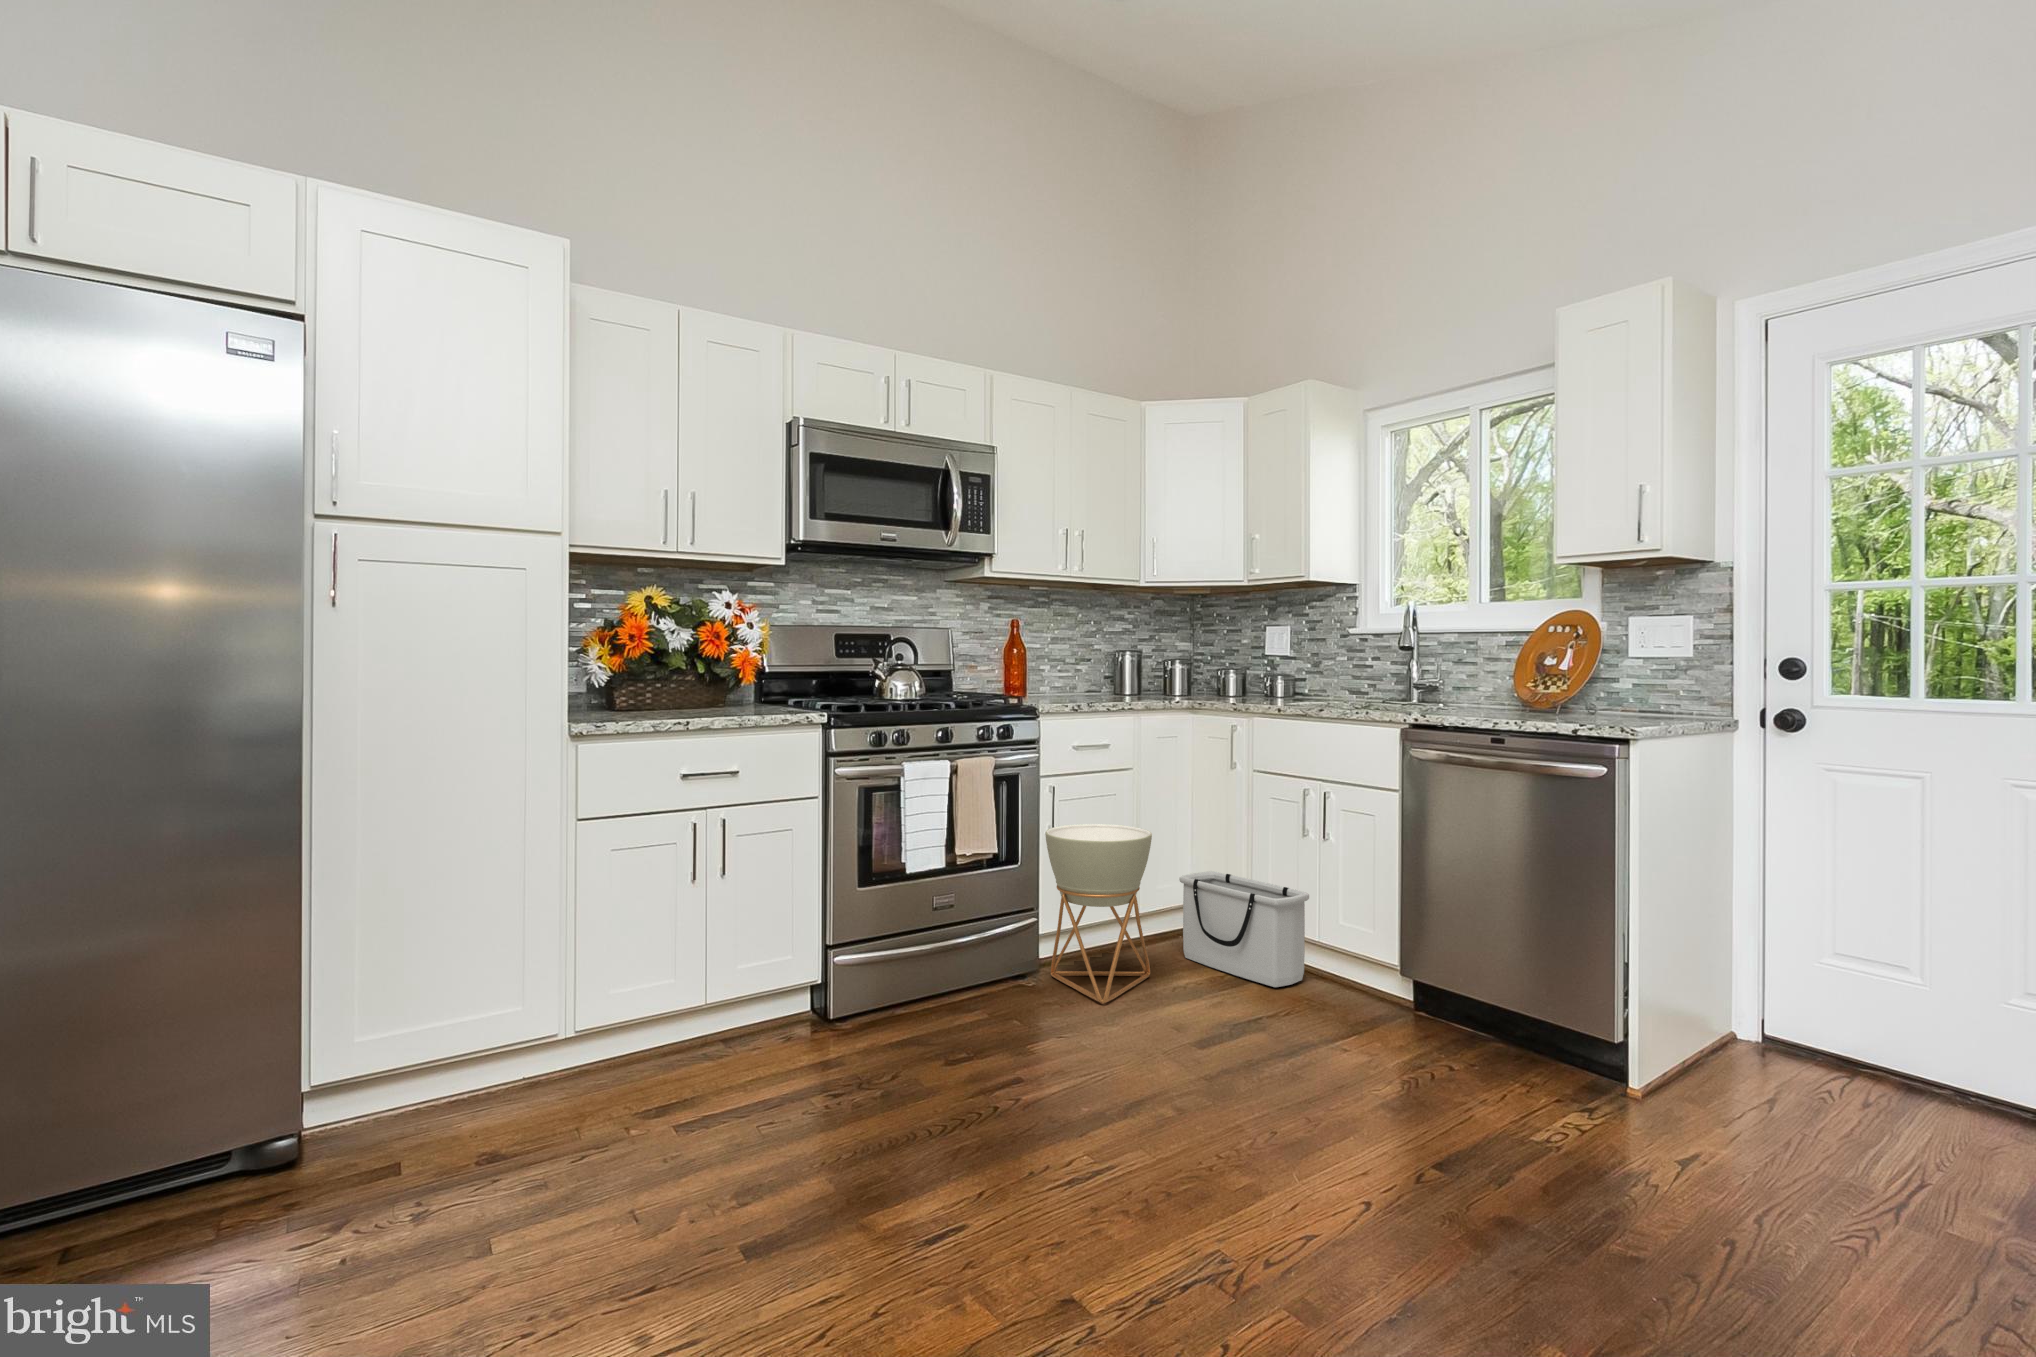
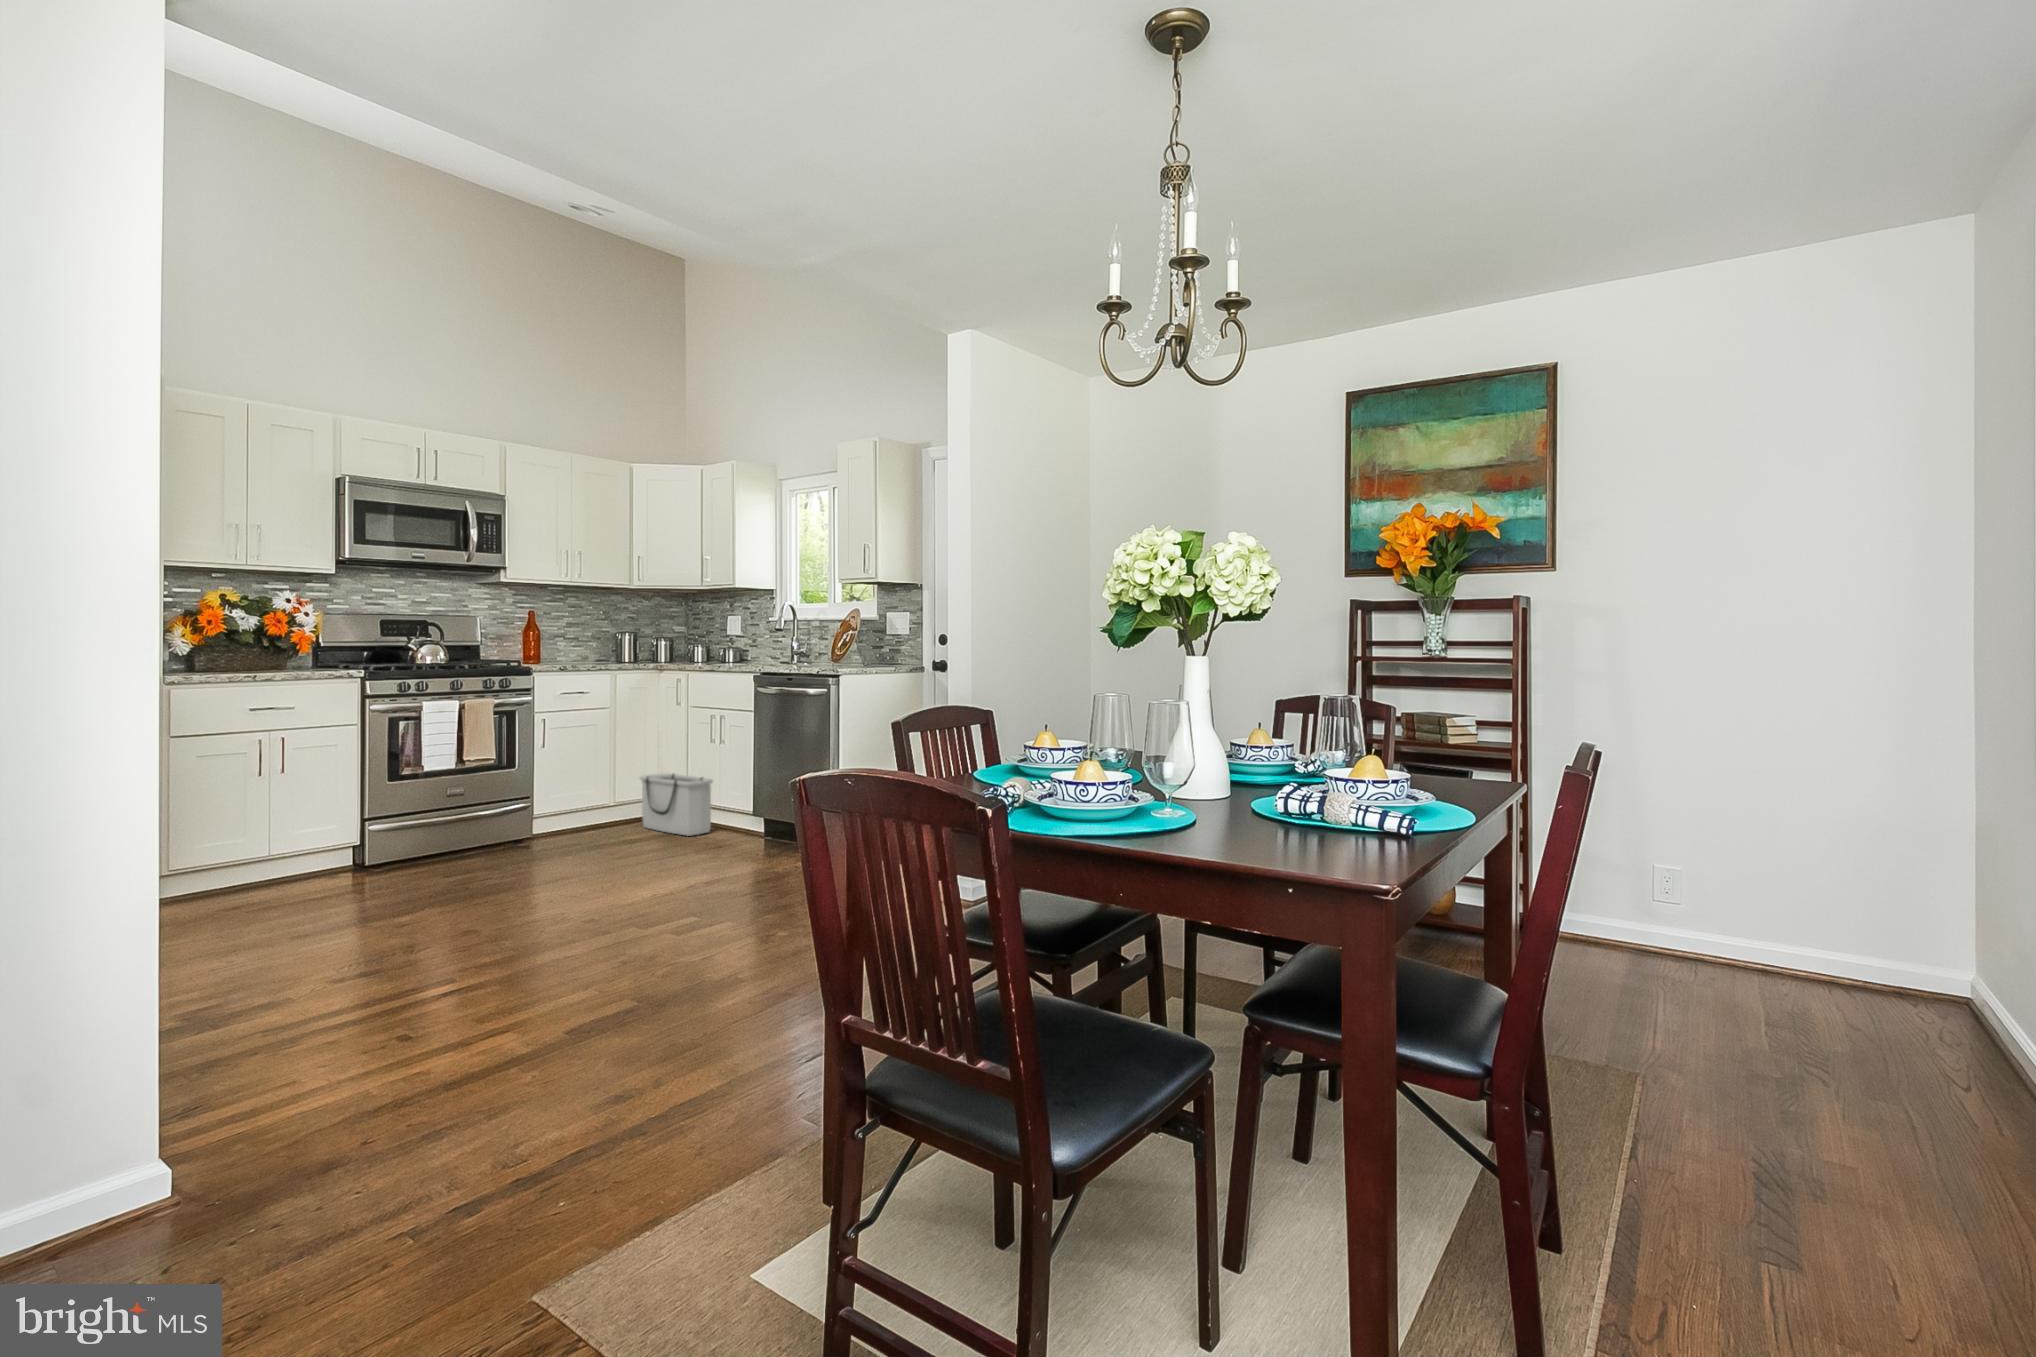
planter: present [1045,824,1152,1003] -> none [534,743,611,849]

